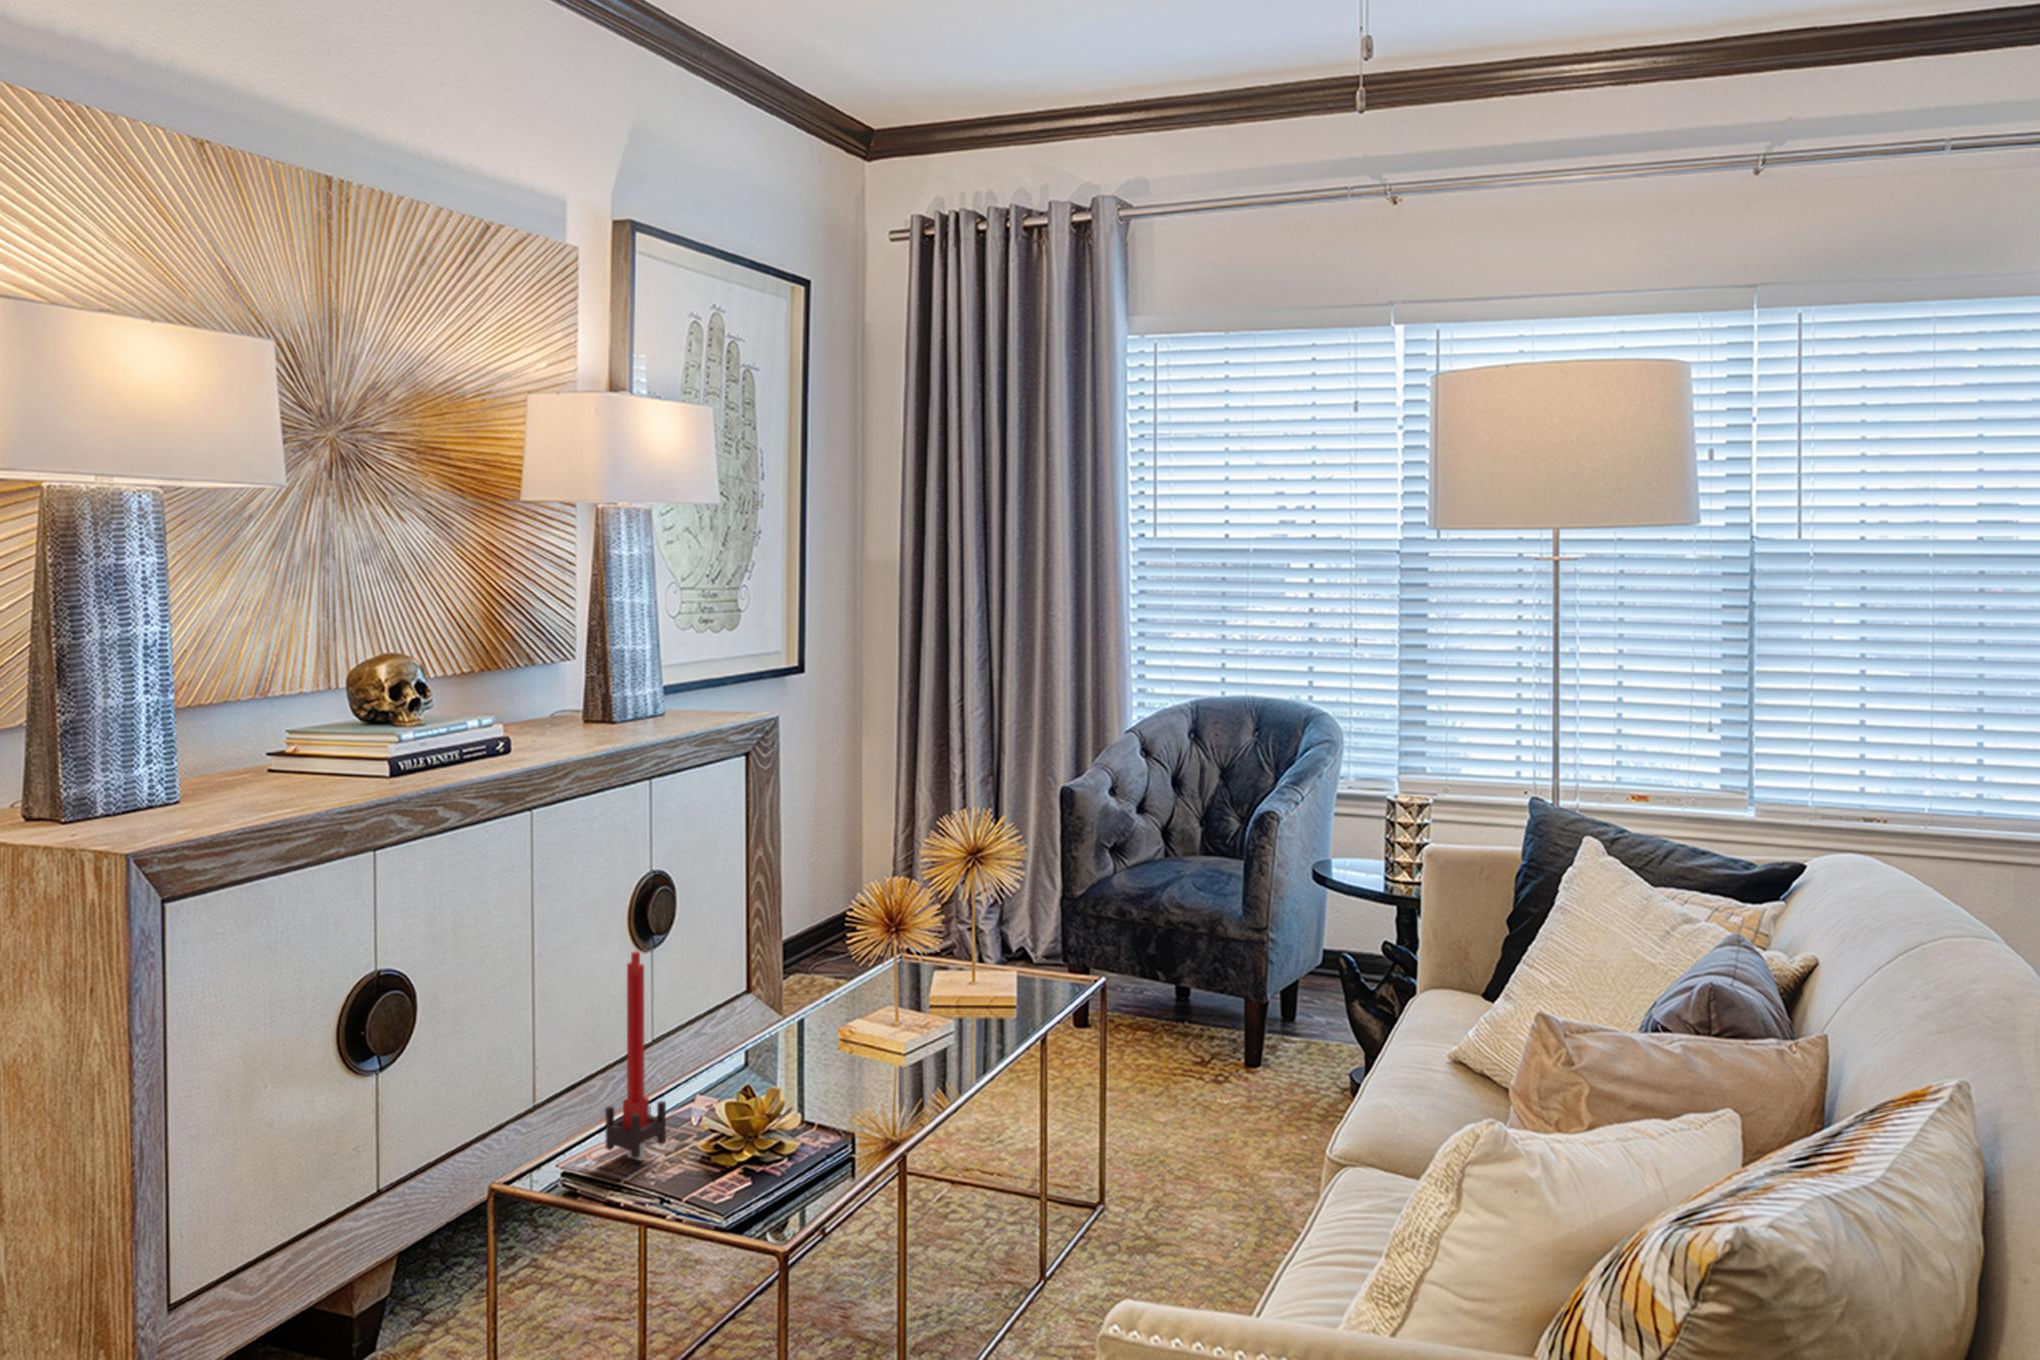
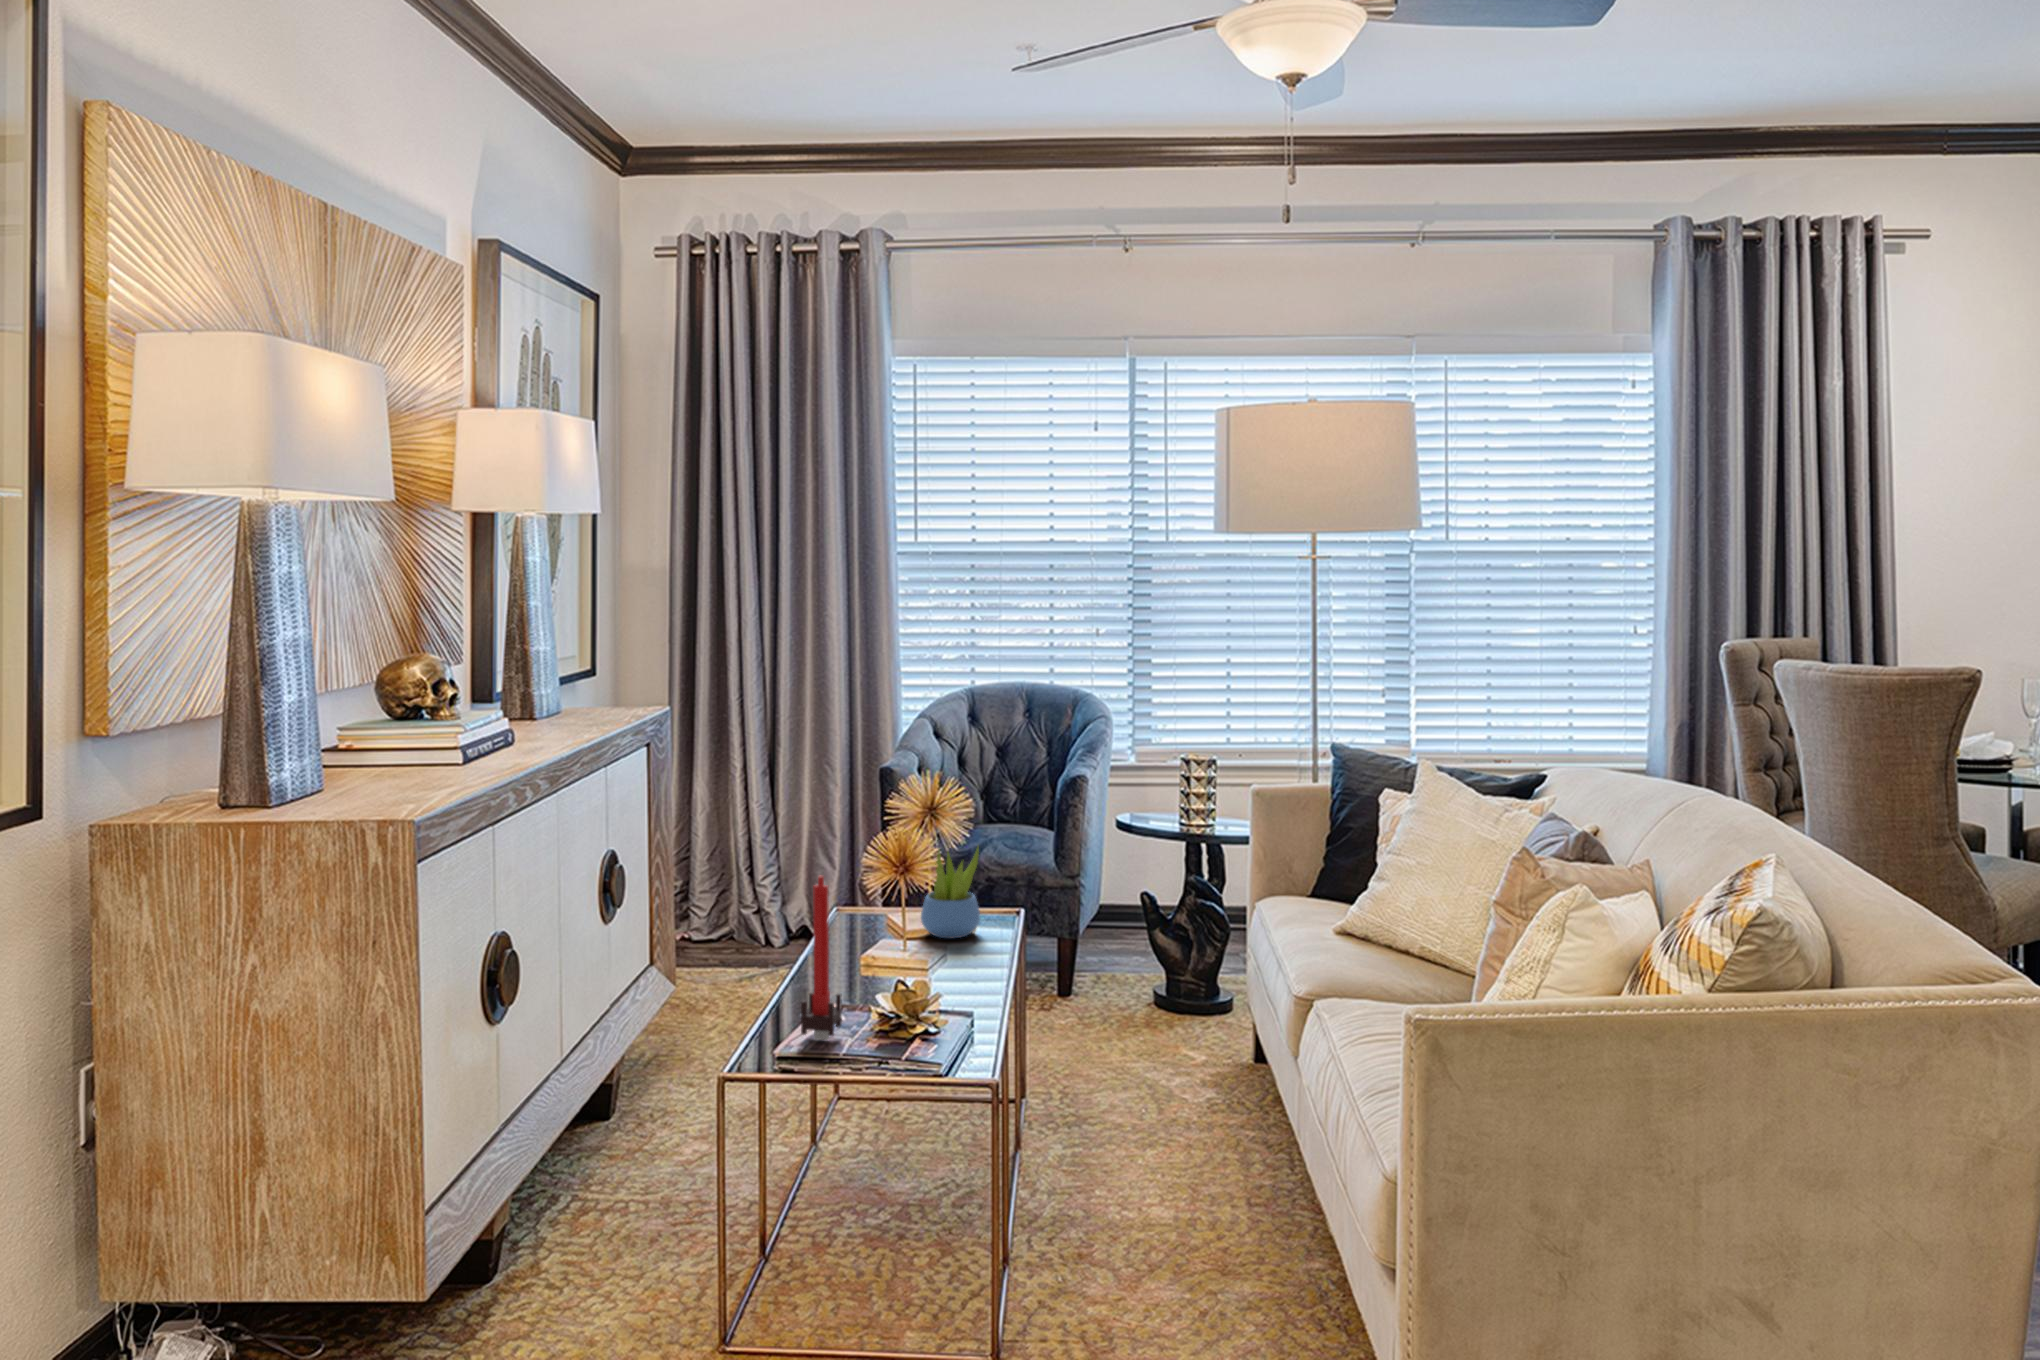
succulent plant: none [927,904,1000,1019] -> present [921,847,980,938]

